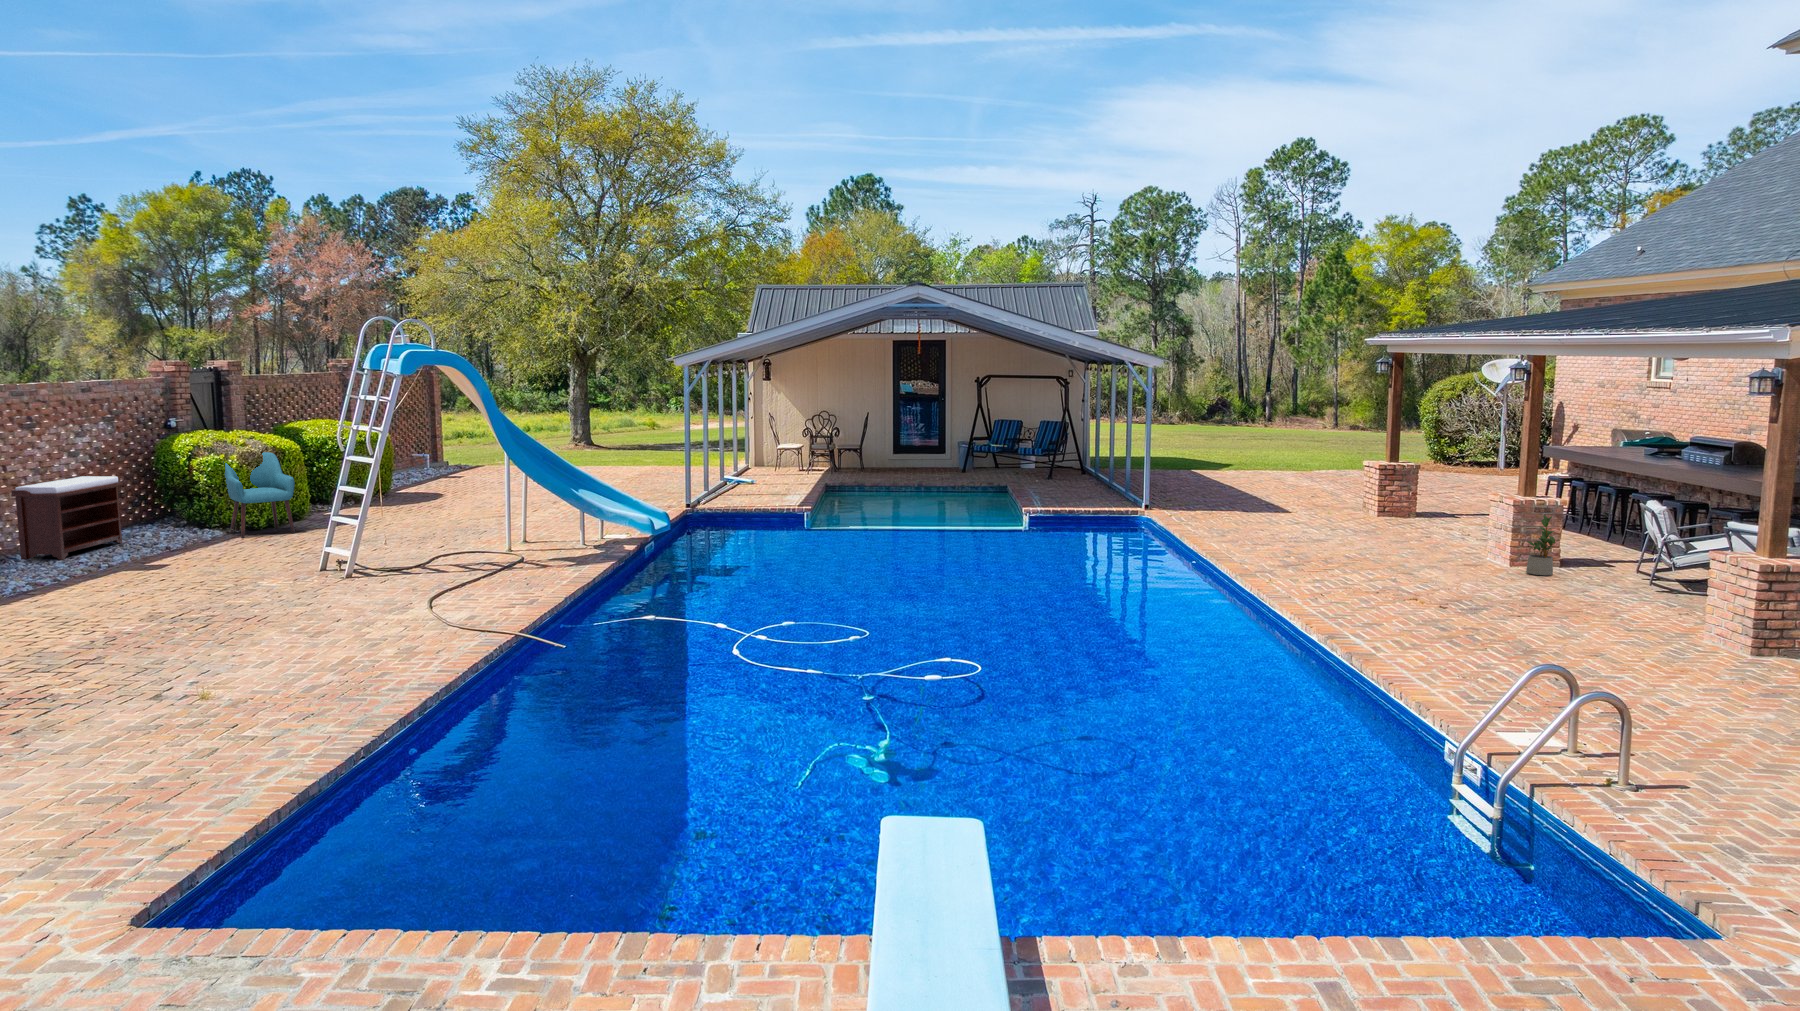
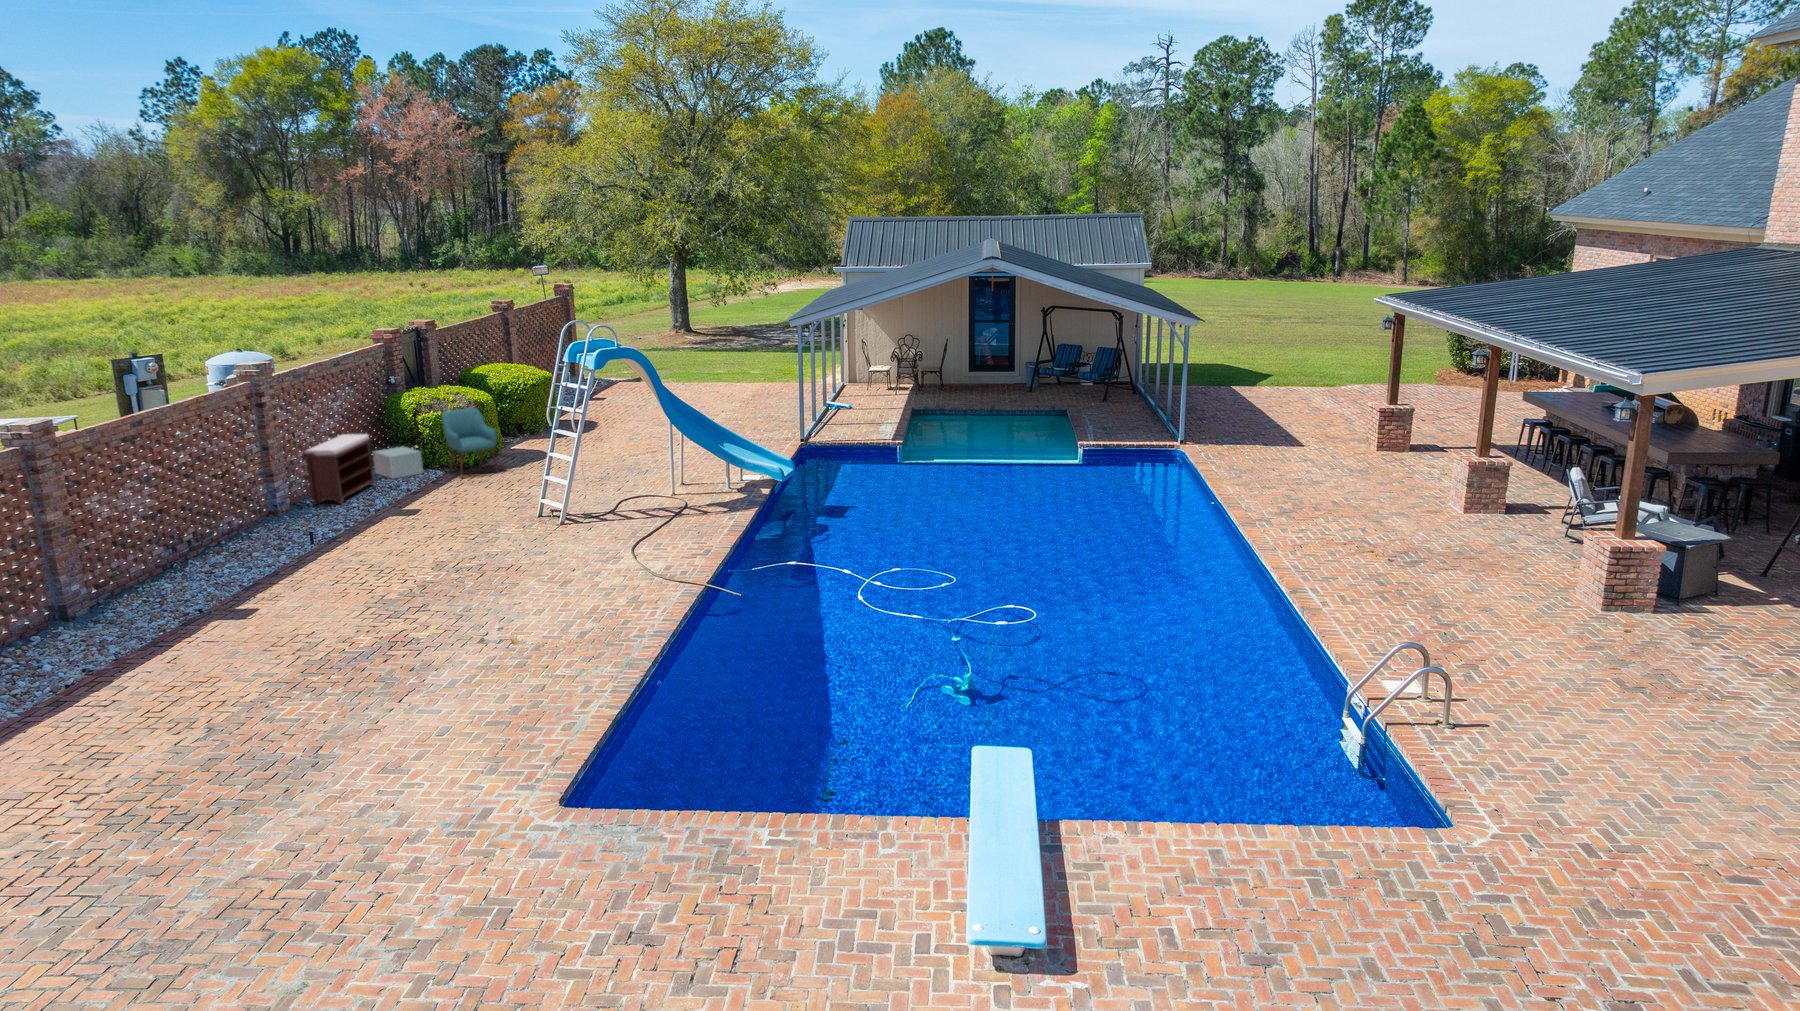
storage box: none [130,501,196,538] -> present [373,447,423,478]
potted plant: present [1526,515,1555,575] -> none [1473,477,1501,524]

